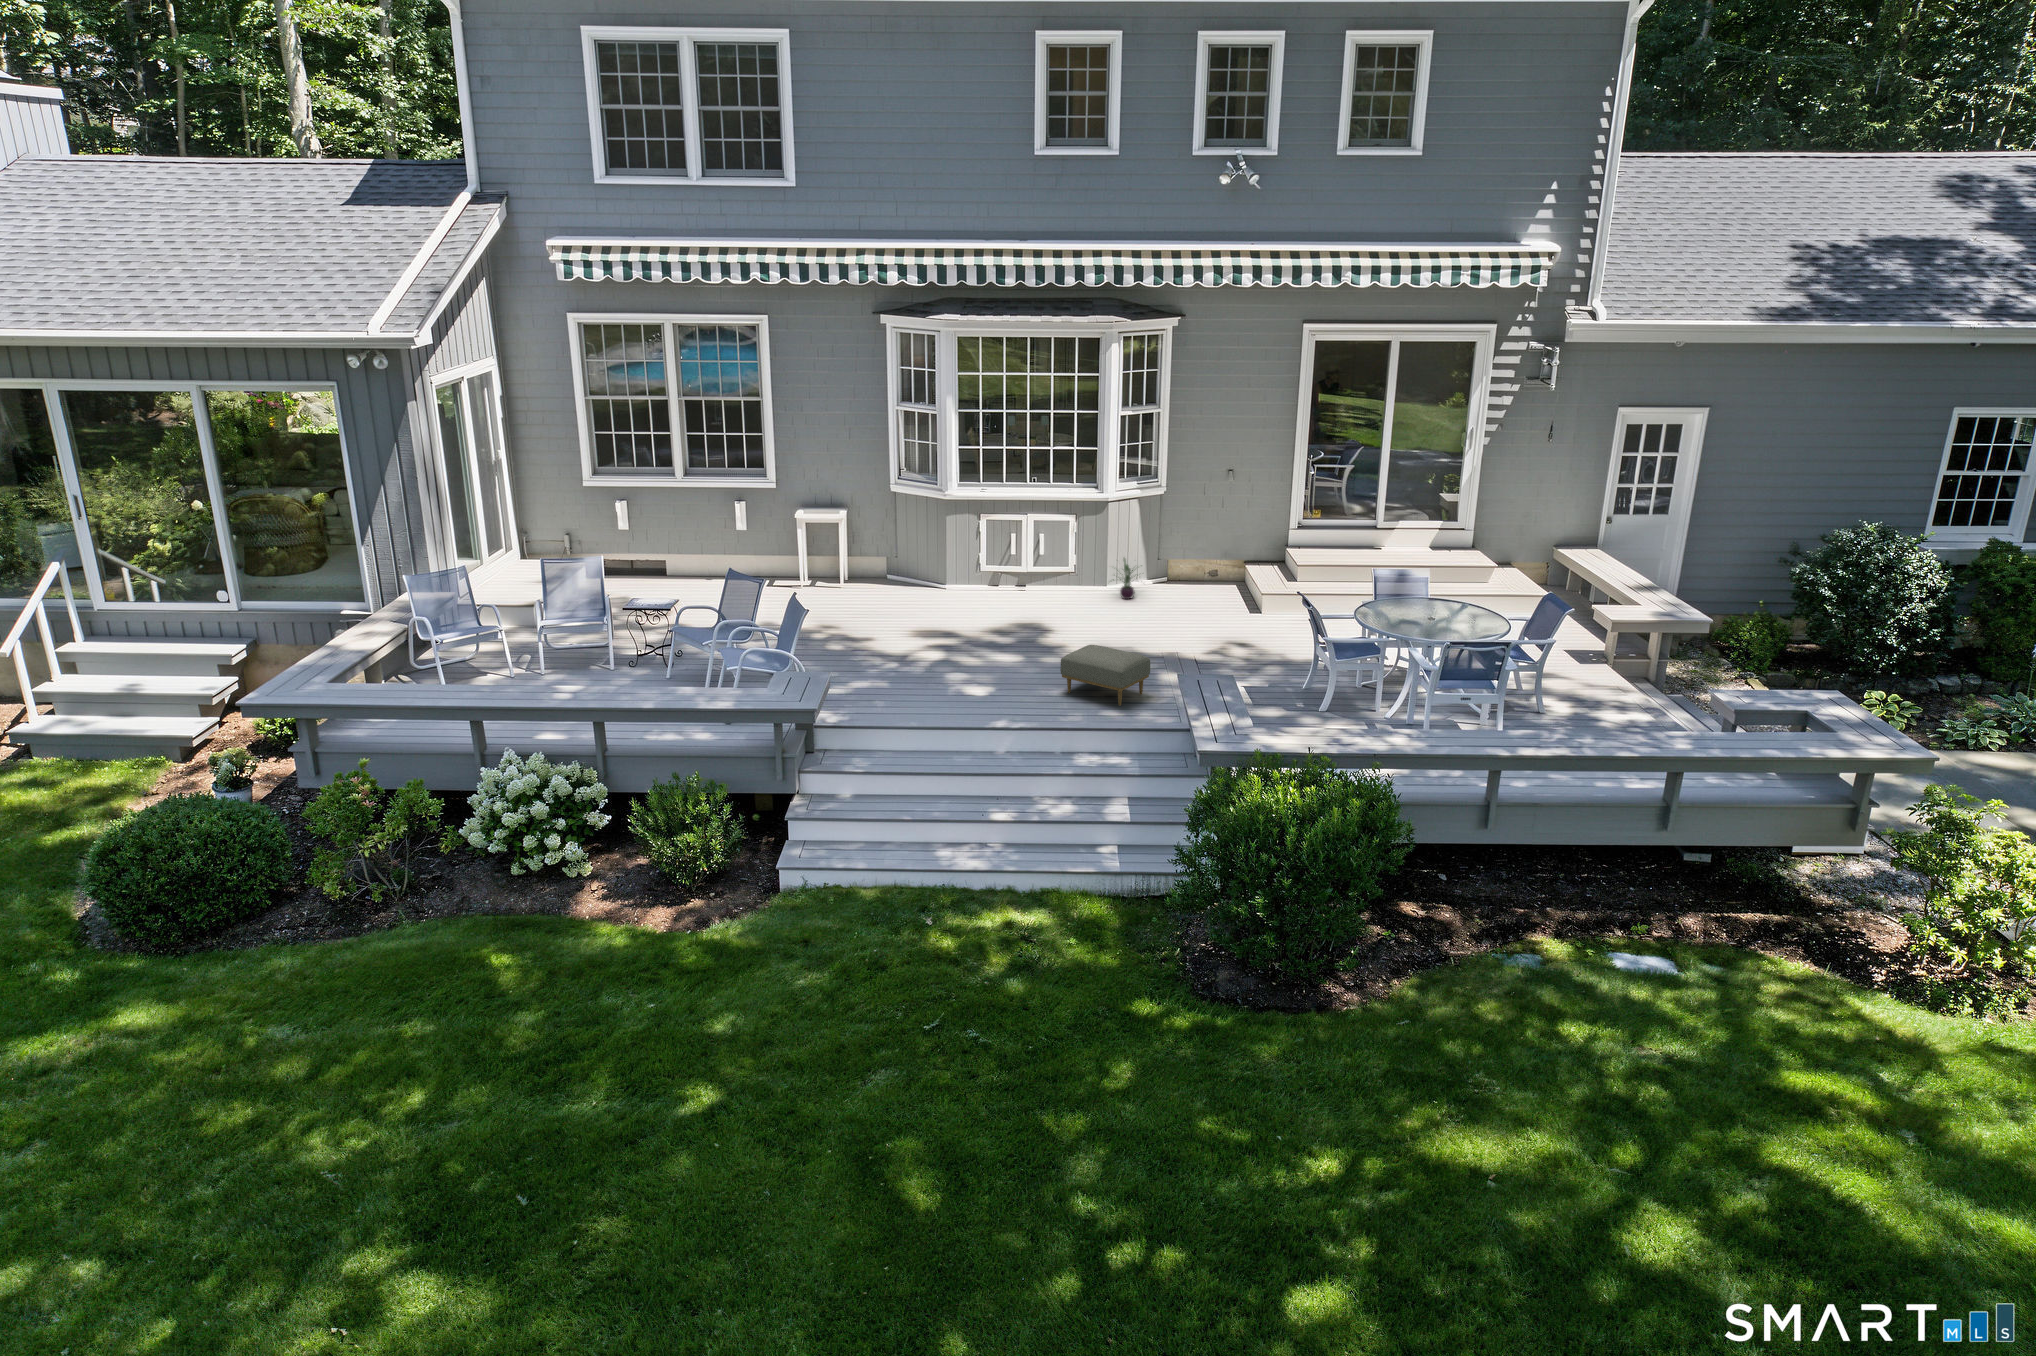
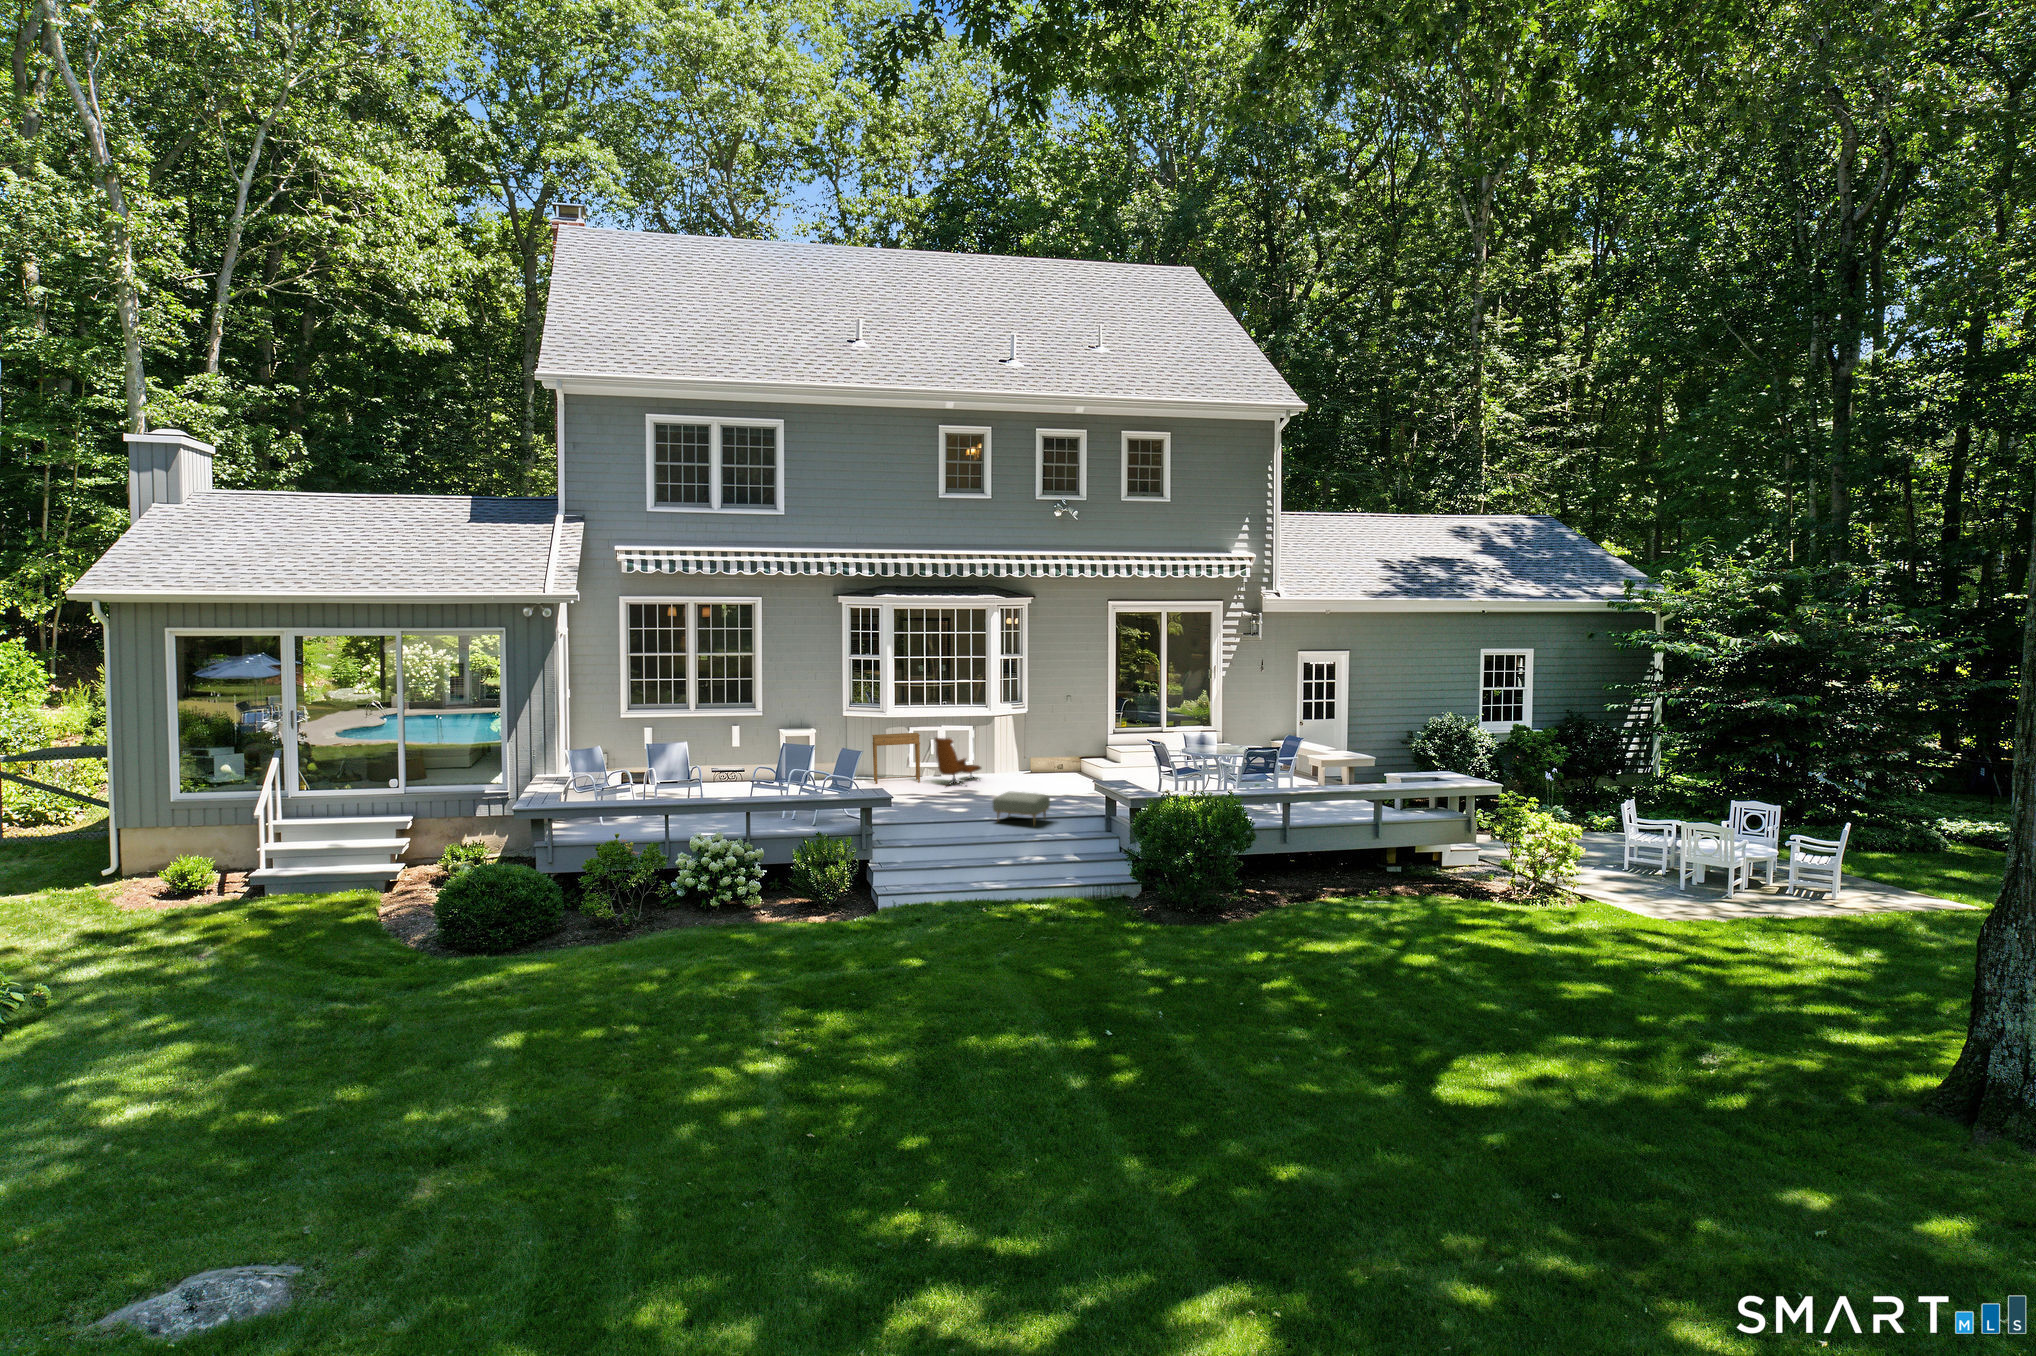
side table: none [925,525,993,600] -> present [872,733,920,784]
lounge chair: none [1010,537,1085,611] -> present [935,738,981,784]
decorative plant: present [1113,559,1135,599] -> none [996,752,1022,780]

